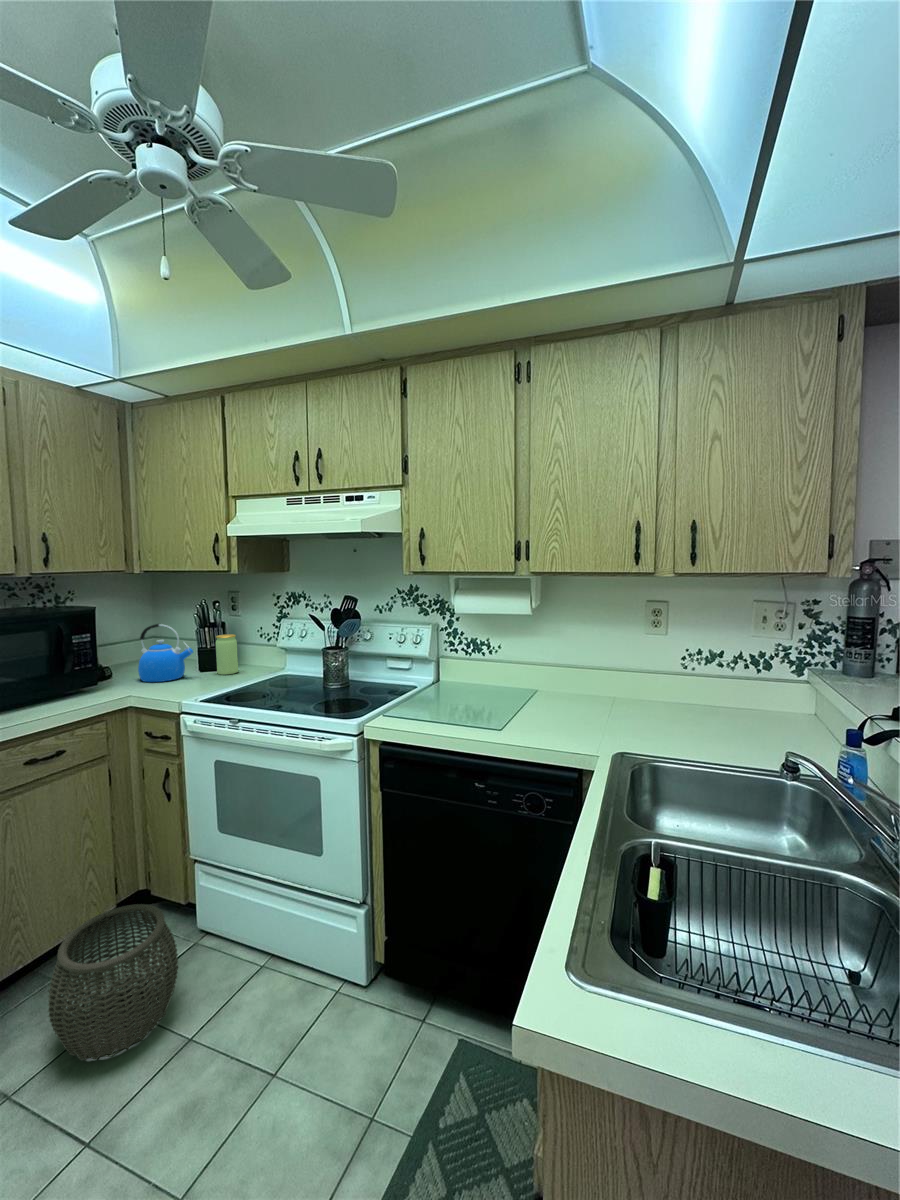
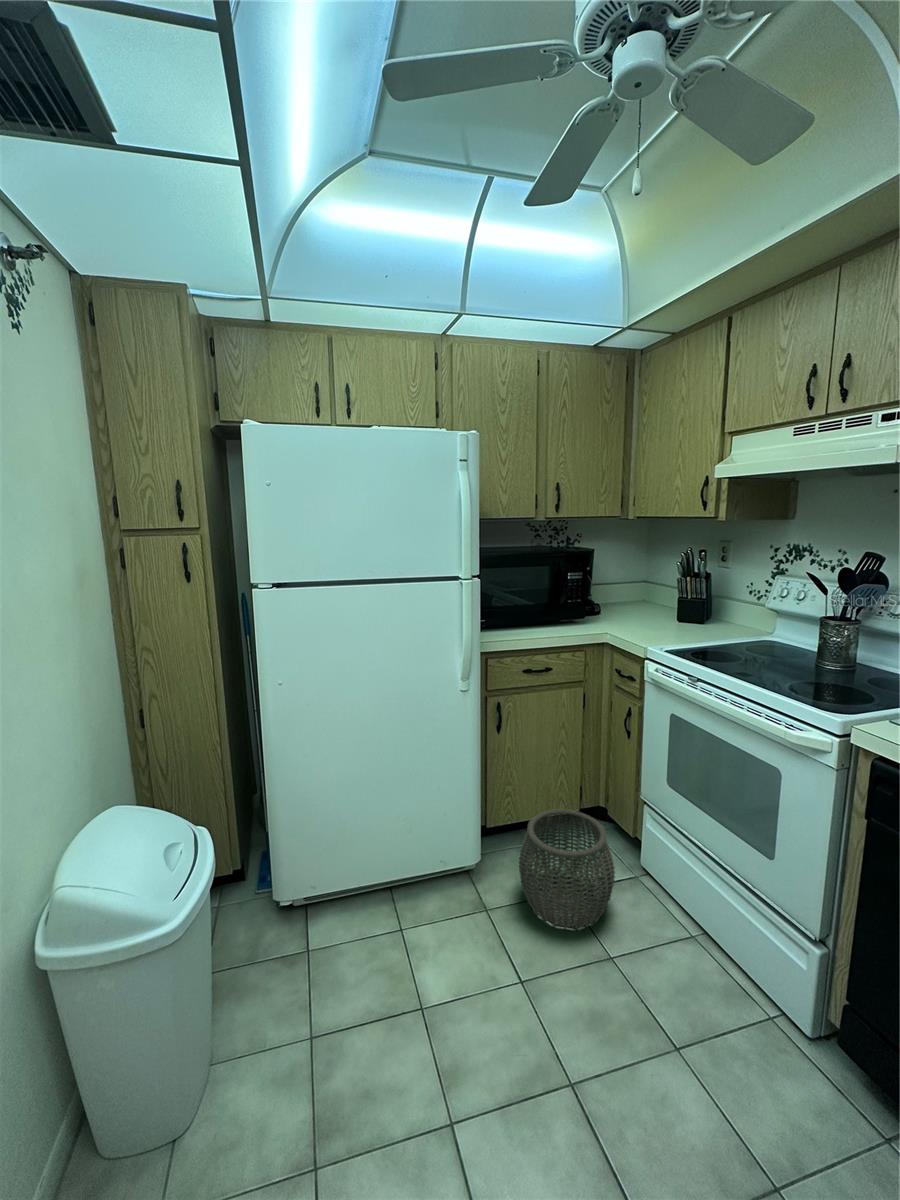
kettle: present [138,624,193,682] -> none [620,568,671,625]
jar: present [216,634,238,675] -> none [694,586,718,629]

